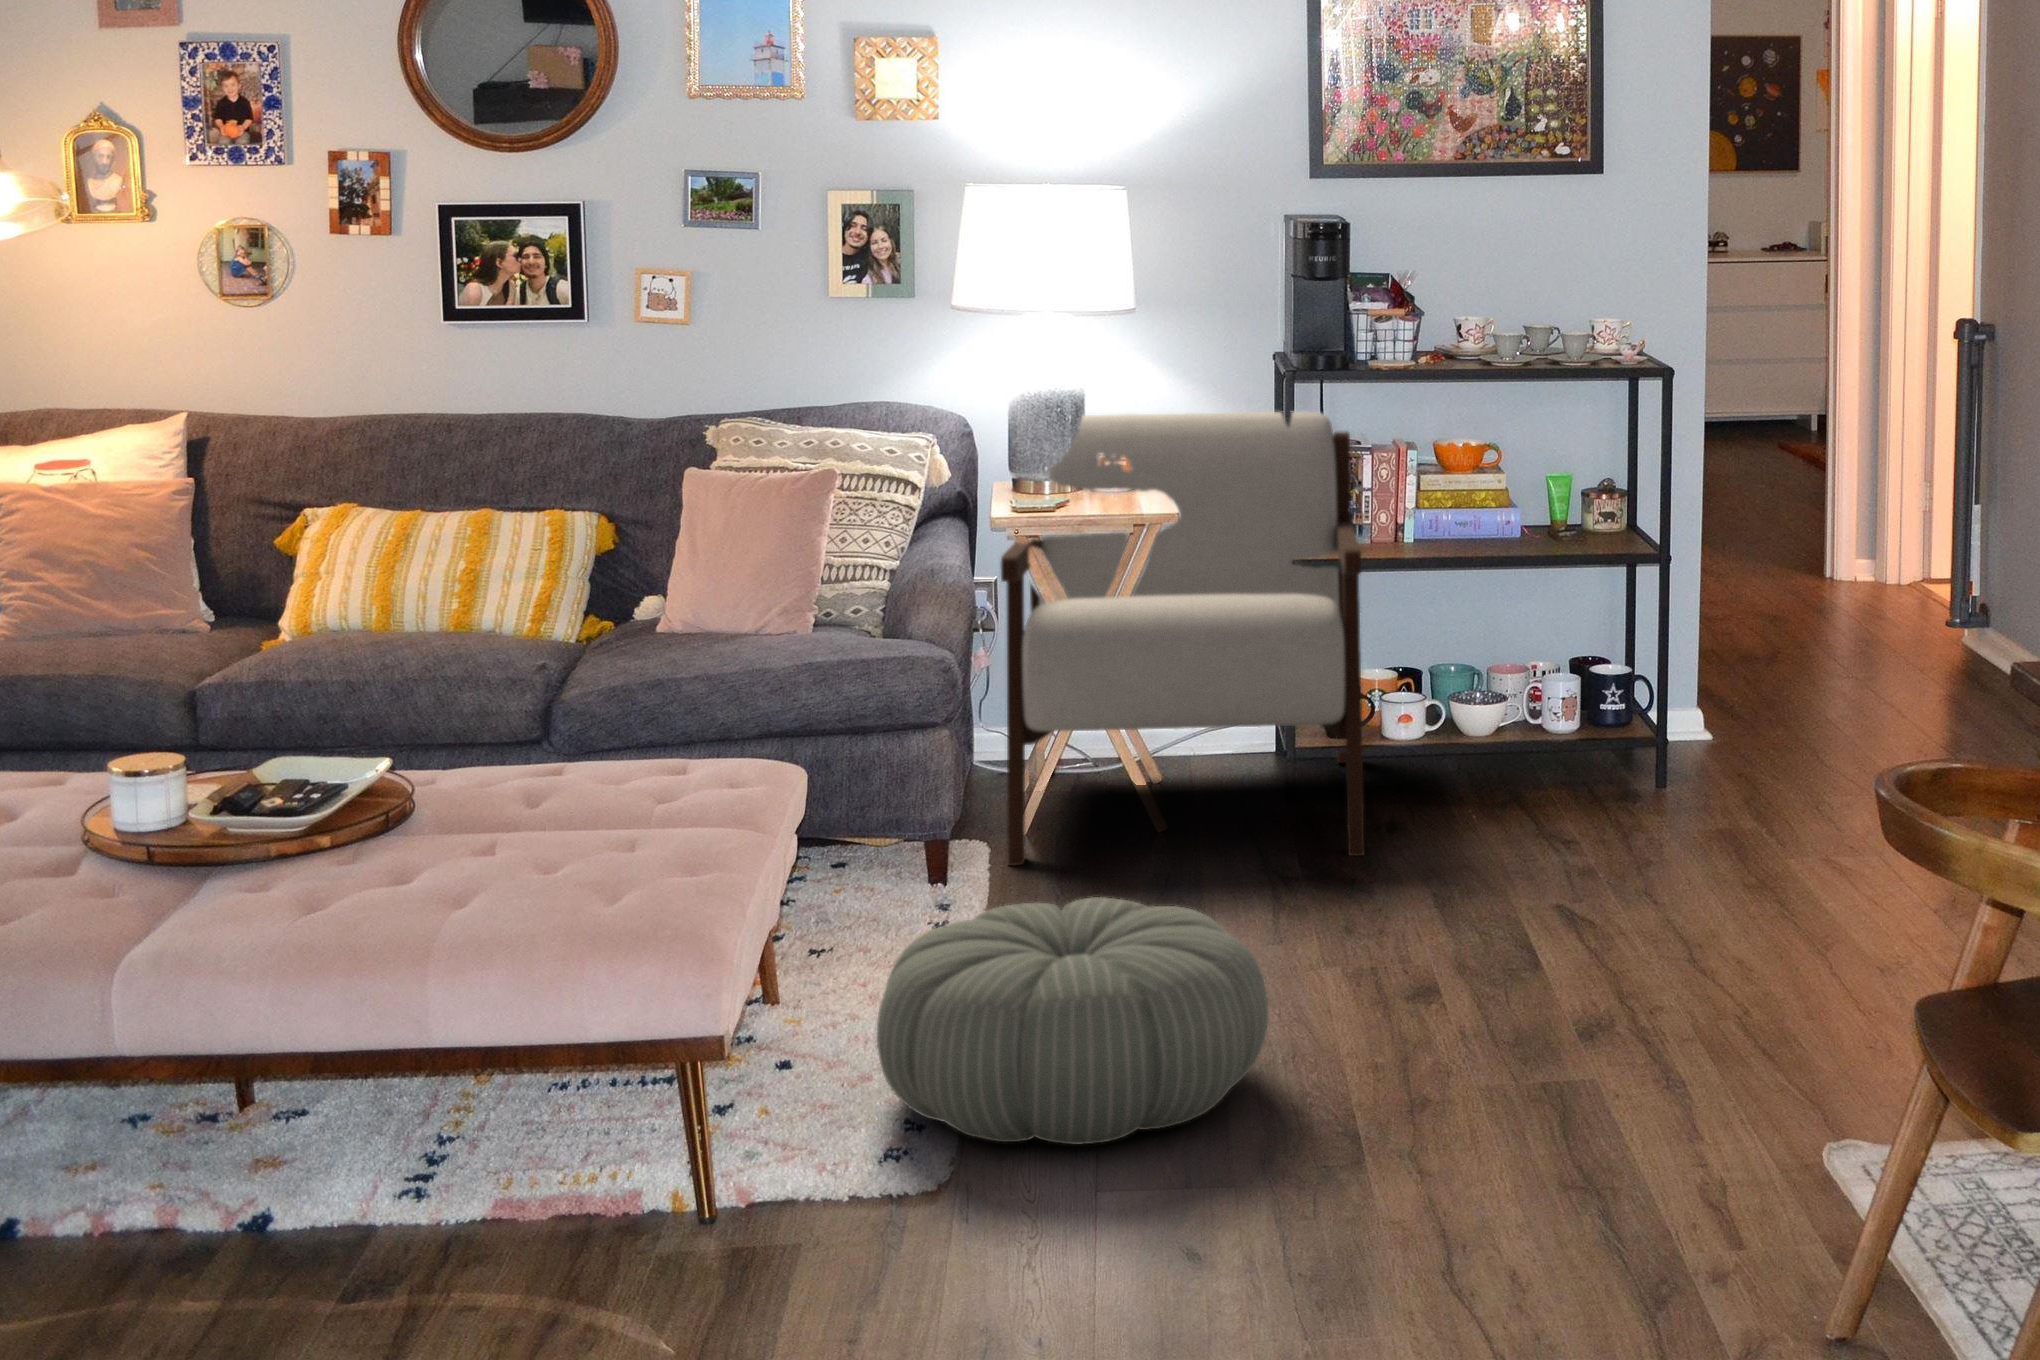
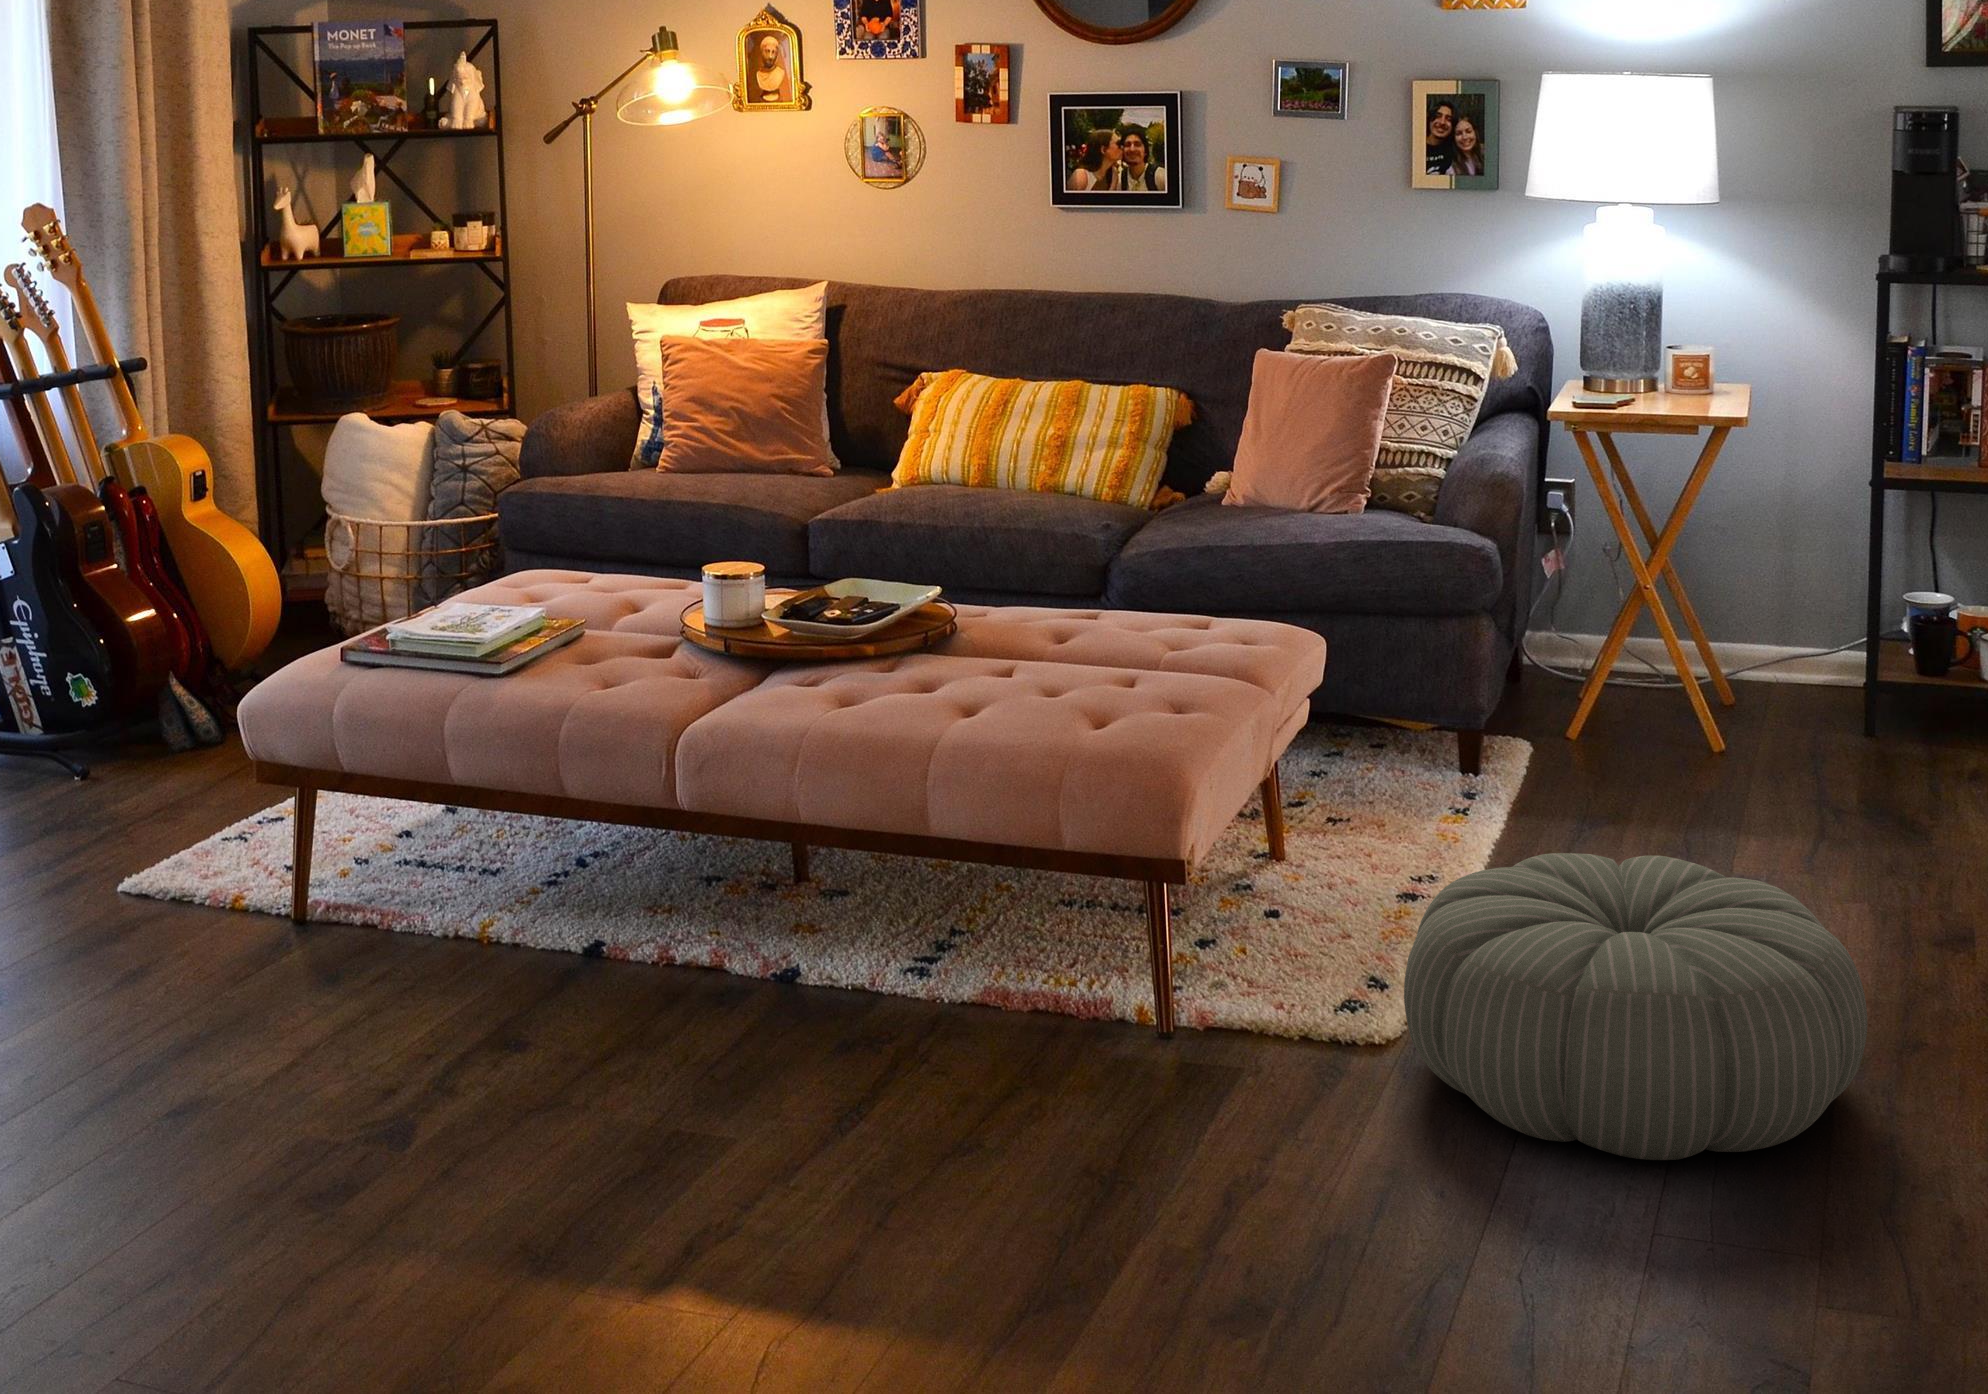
armchair: present [1001,412,1364,866] -> none [1563,313,1976,811]

